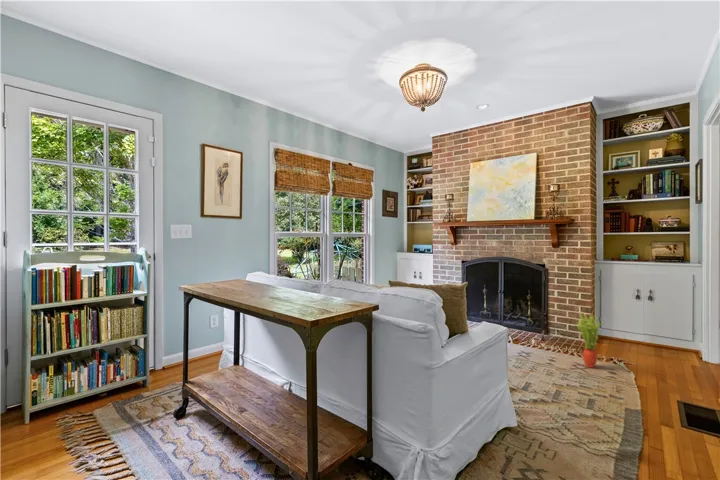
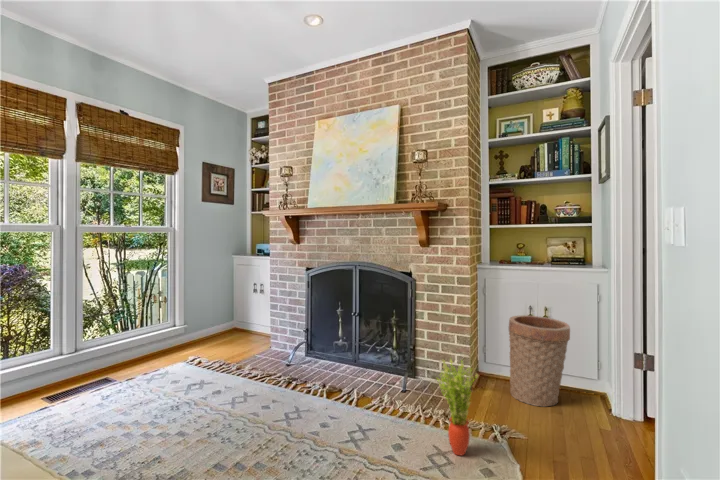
basket: none [621,295,669,355] -> present [509,315,570,406]

